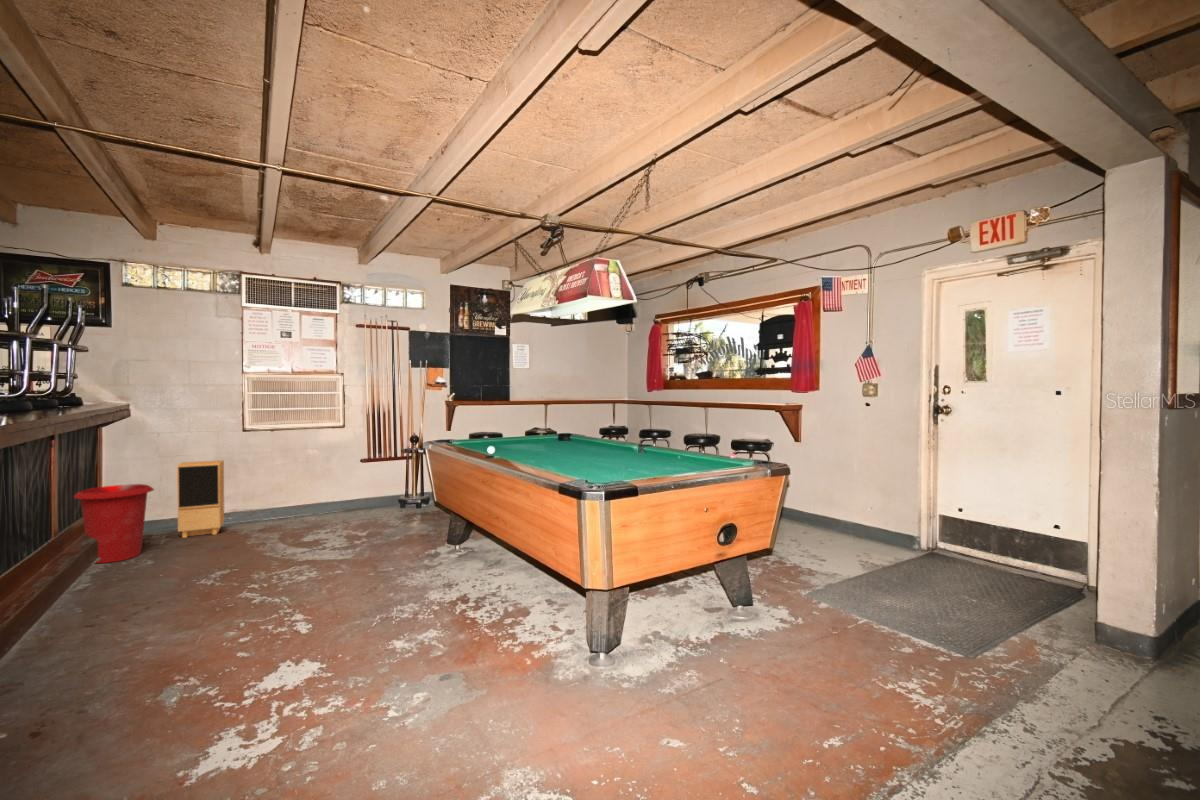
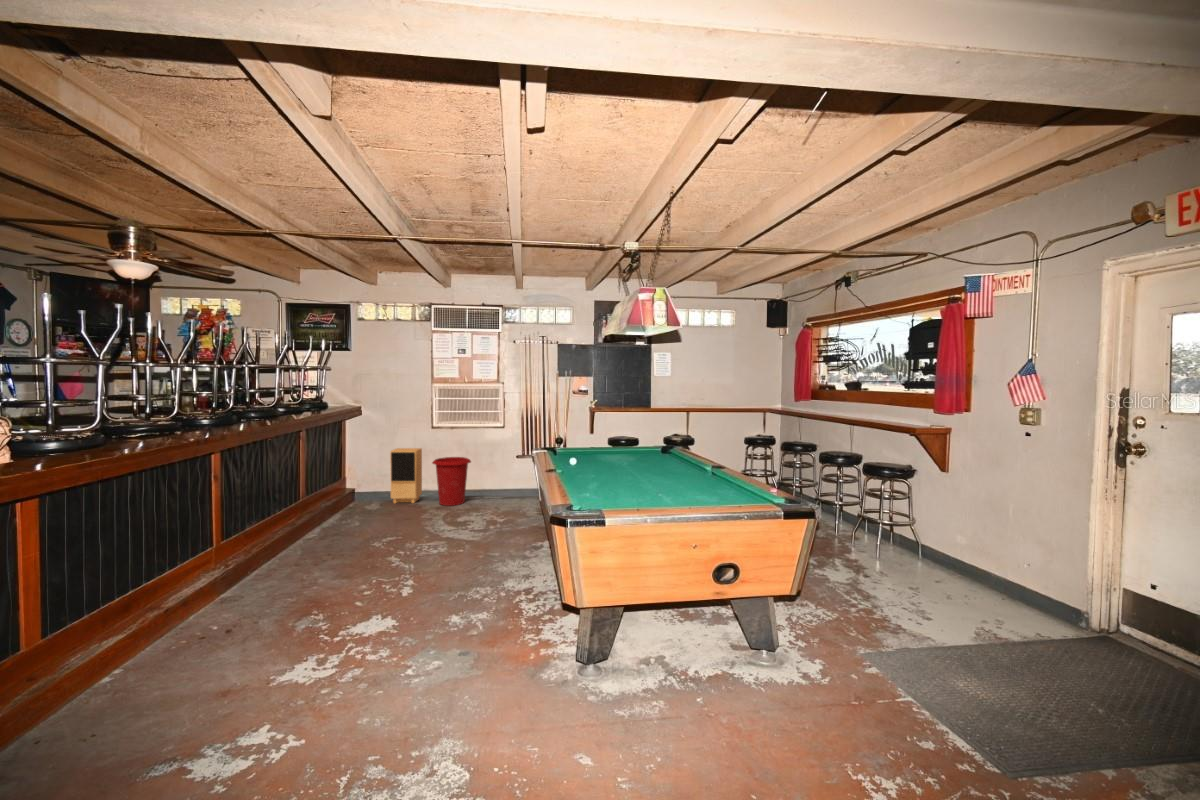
waste bin: present [74,484,154,563] -> present [432,457,471,506]

